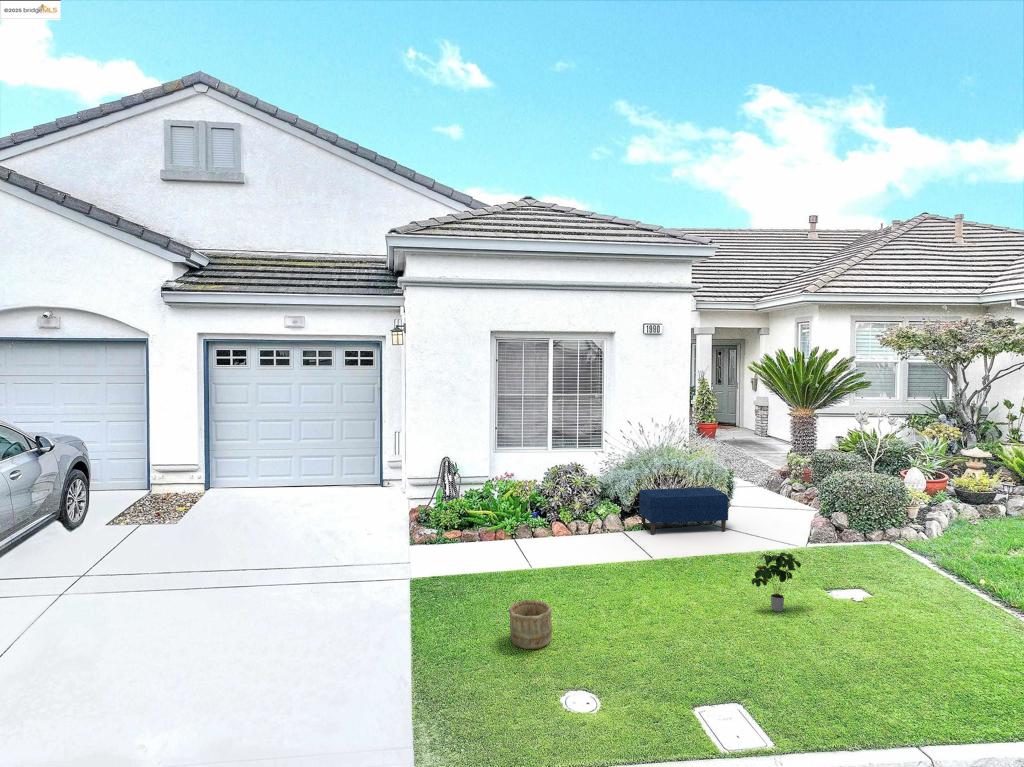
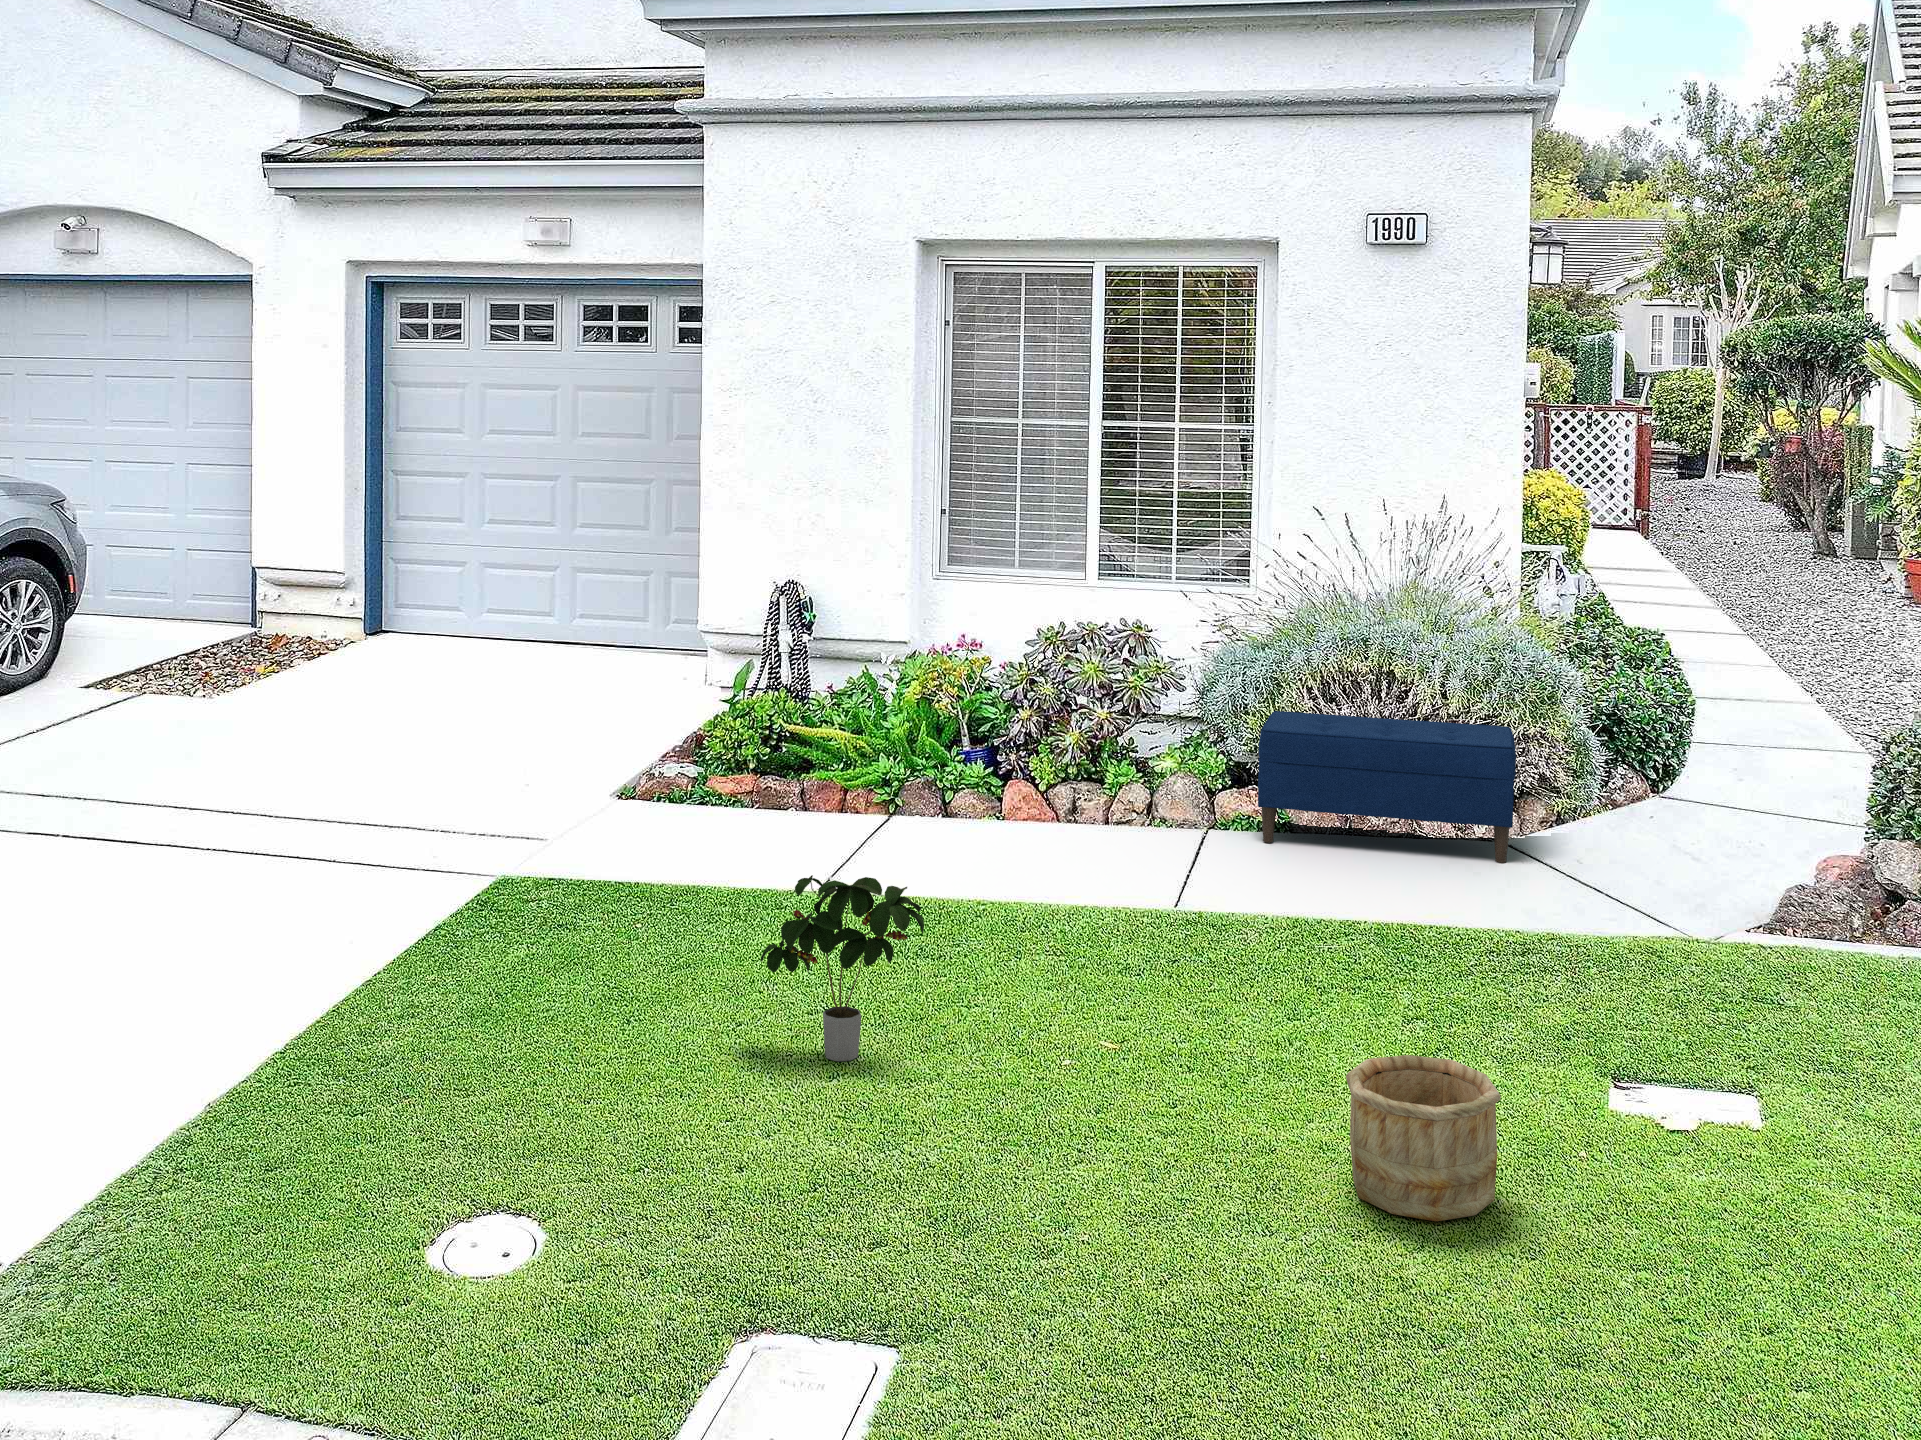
potted plant: present [752,552,801,611] -> present [761,875,924,1061]
wooden bucket: present [508,600,552,649] -> present [1346,1055,1501,1221]

